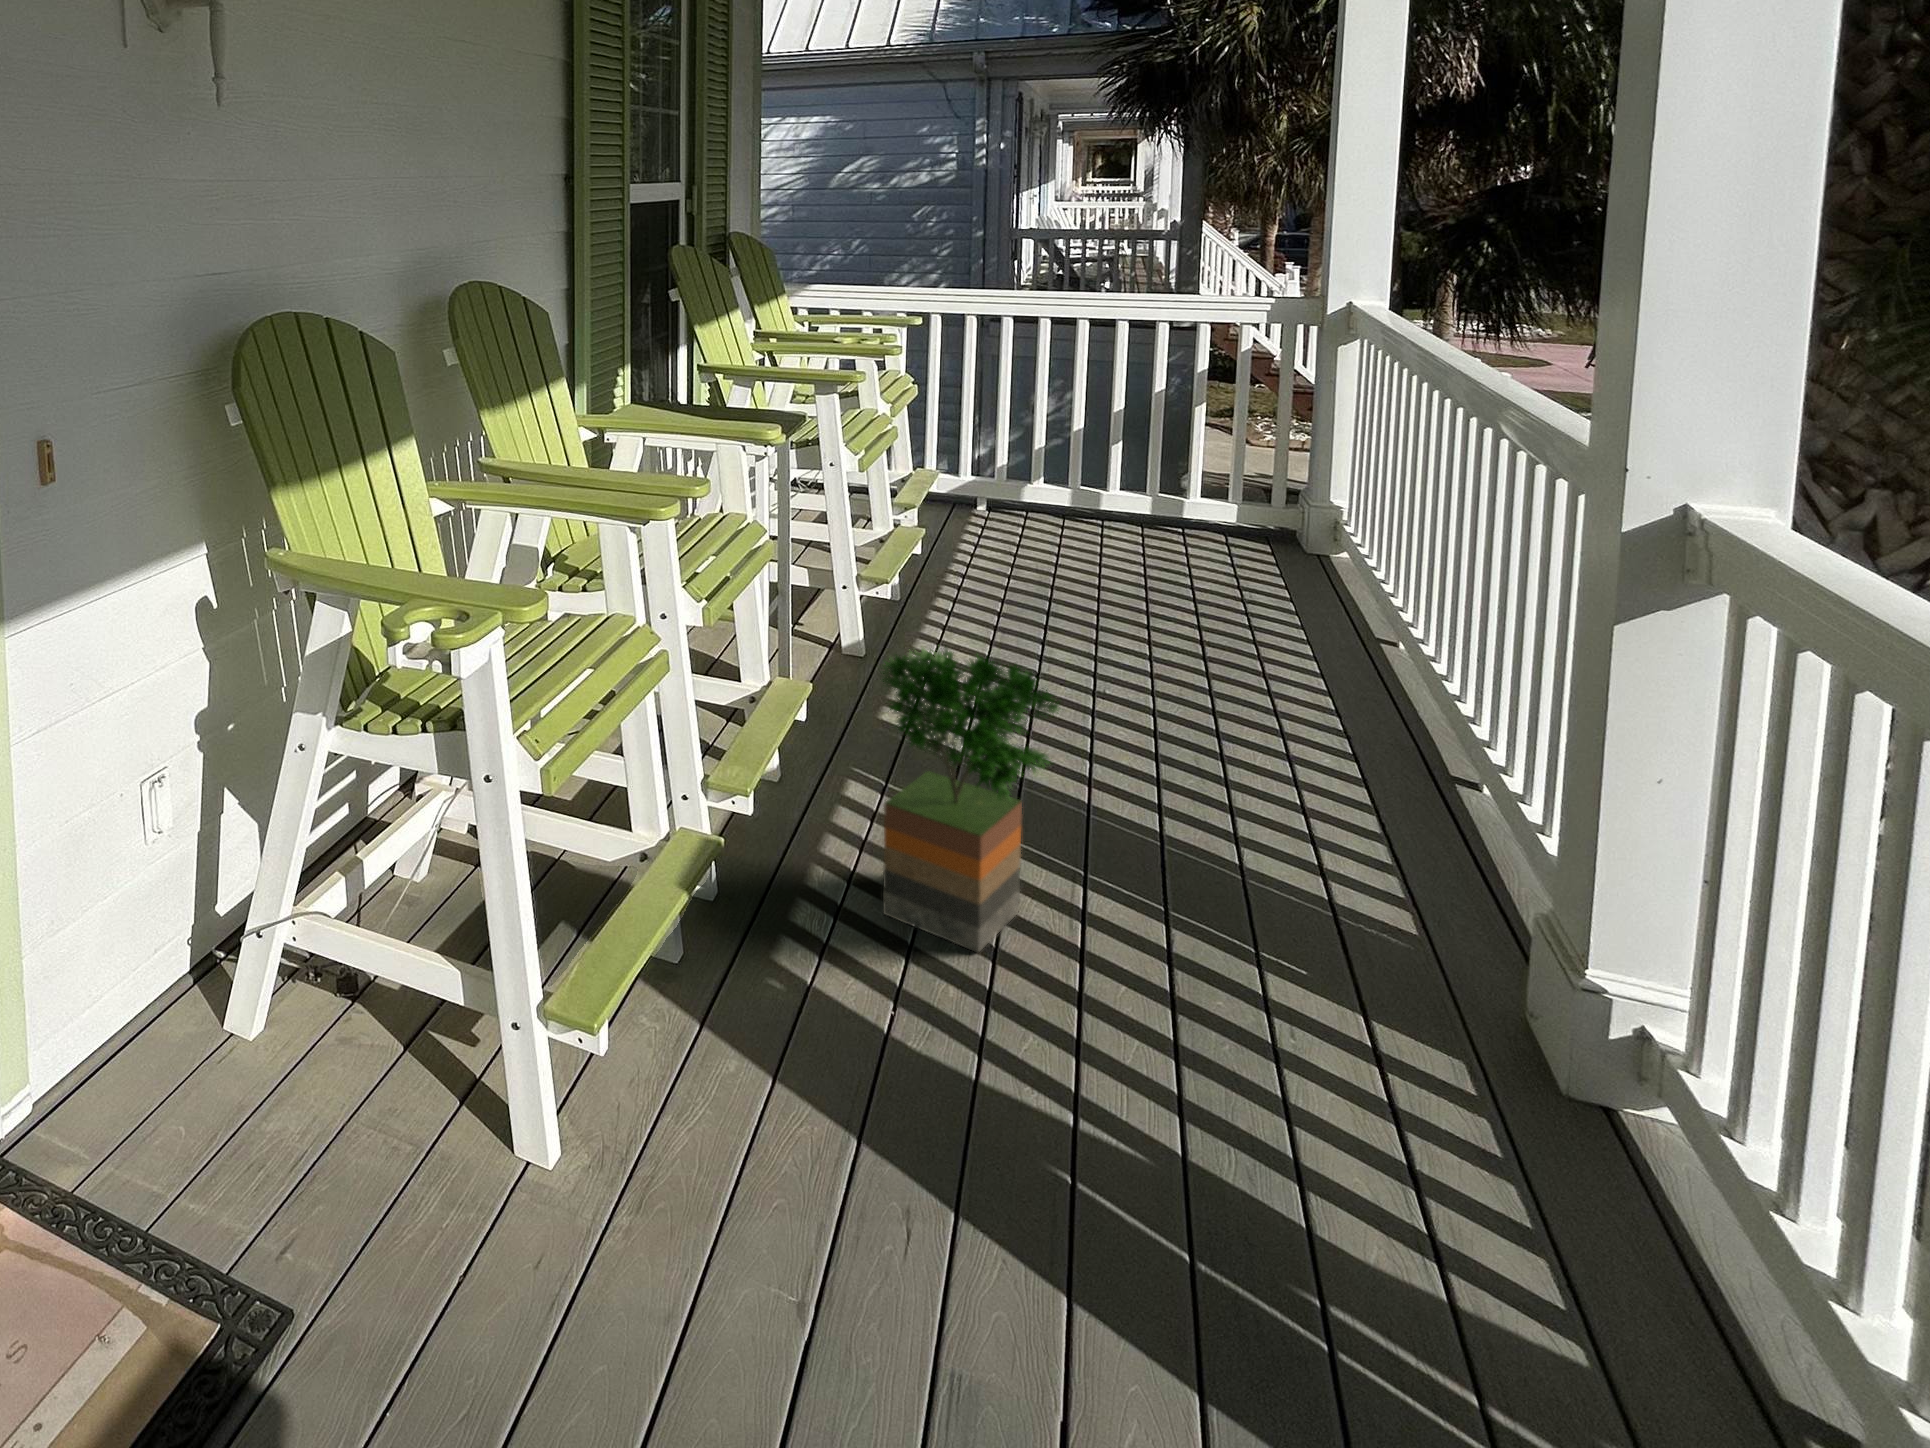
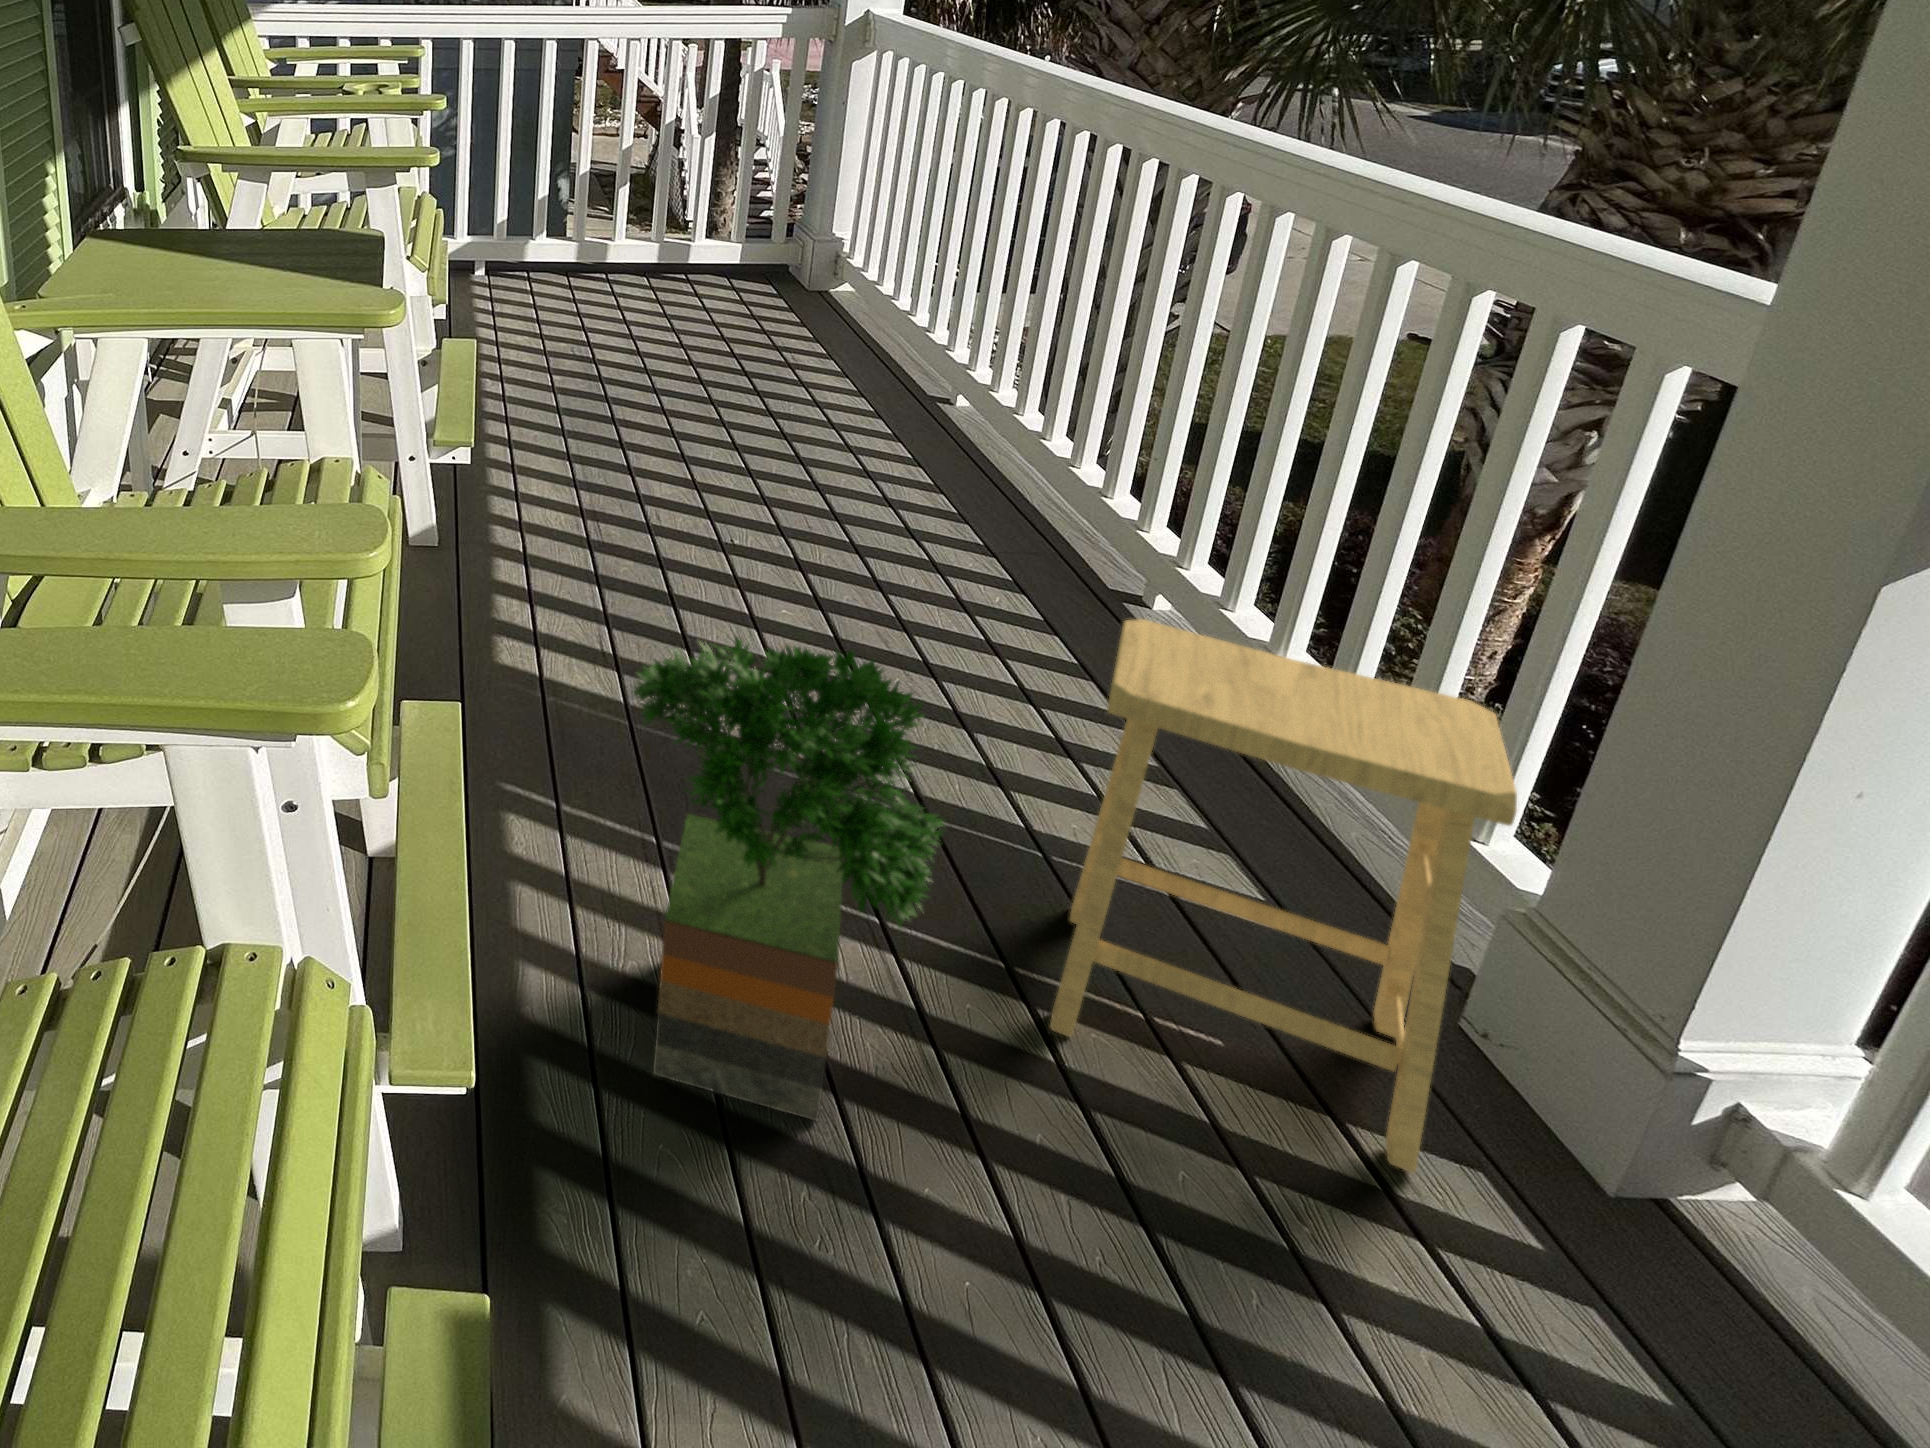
footstool: none [1175,687,1475,1071] -> present [1050,619,1517,1172]

